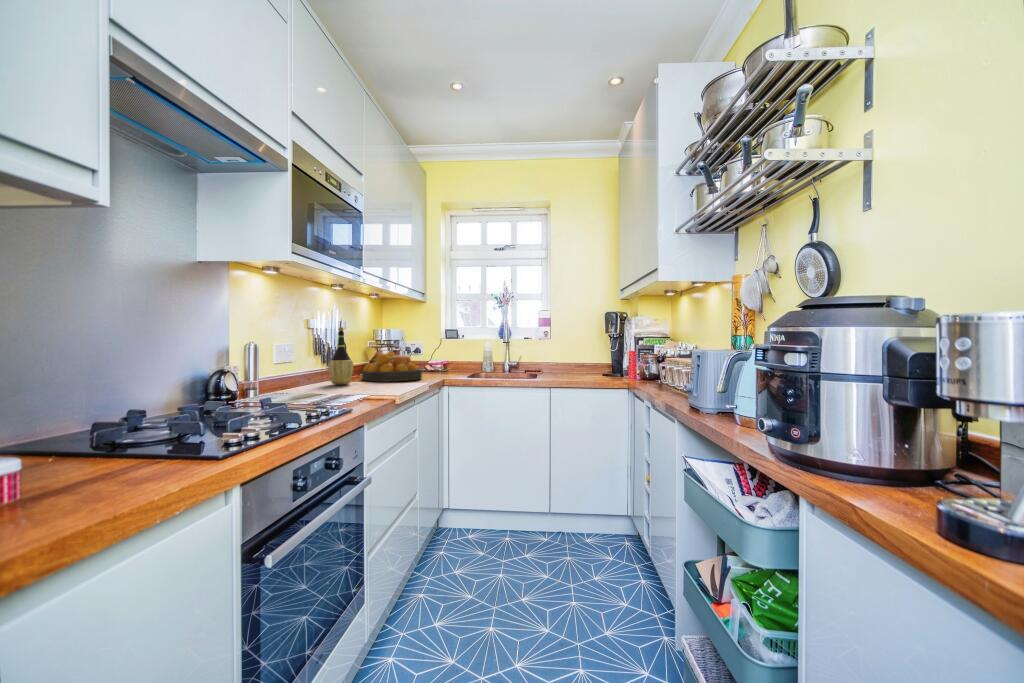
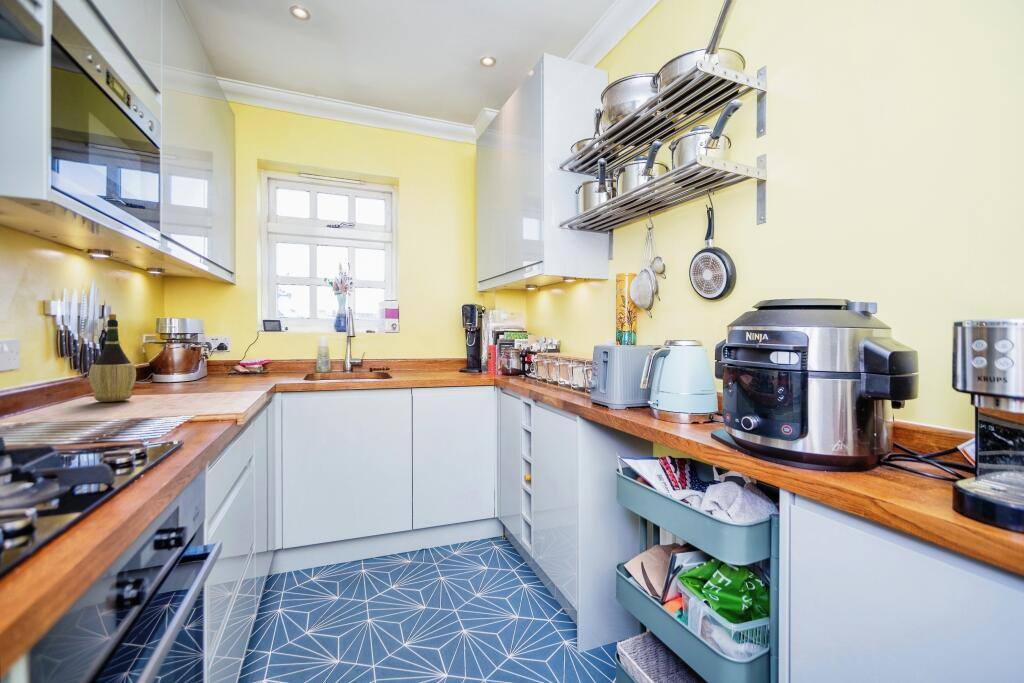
fruit bowl: present [362,353,422,382] -> none [143,351,243,393]

